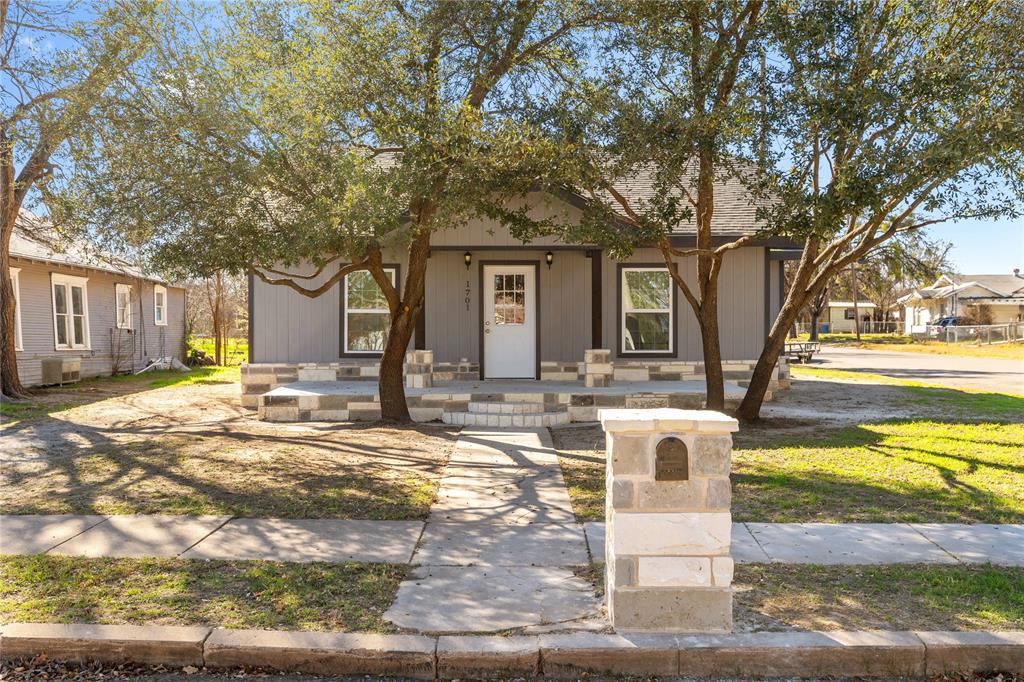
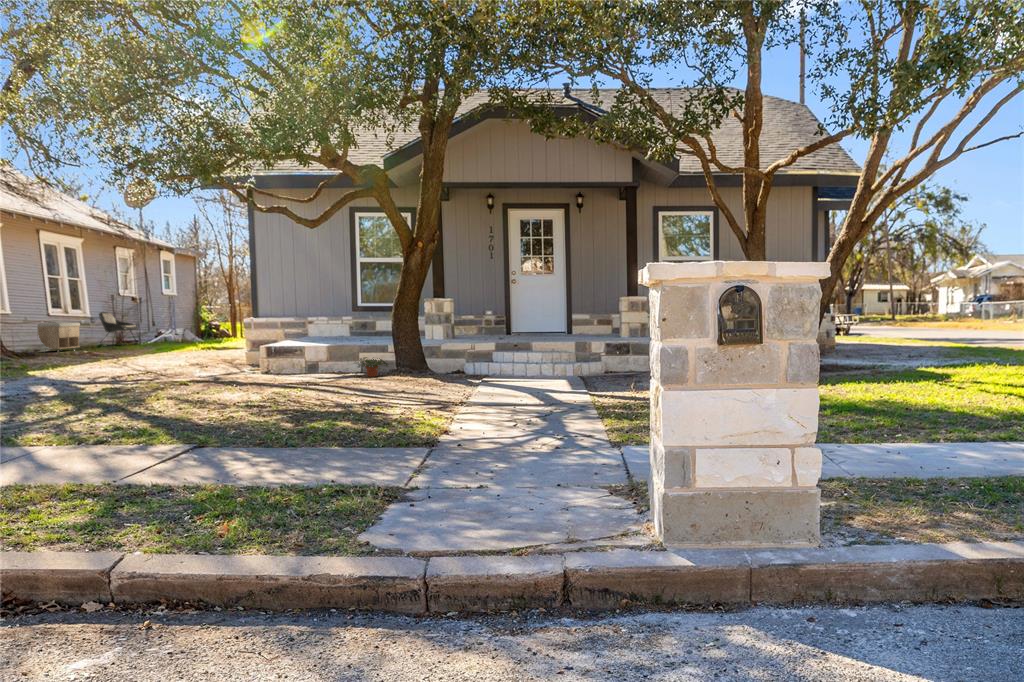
lounge chair: none [97,345,135,377] -> present [99,312,138,345]
potted plant: none [345,406,380,426] -> present [355,357,388,377]

